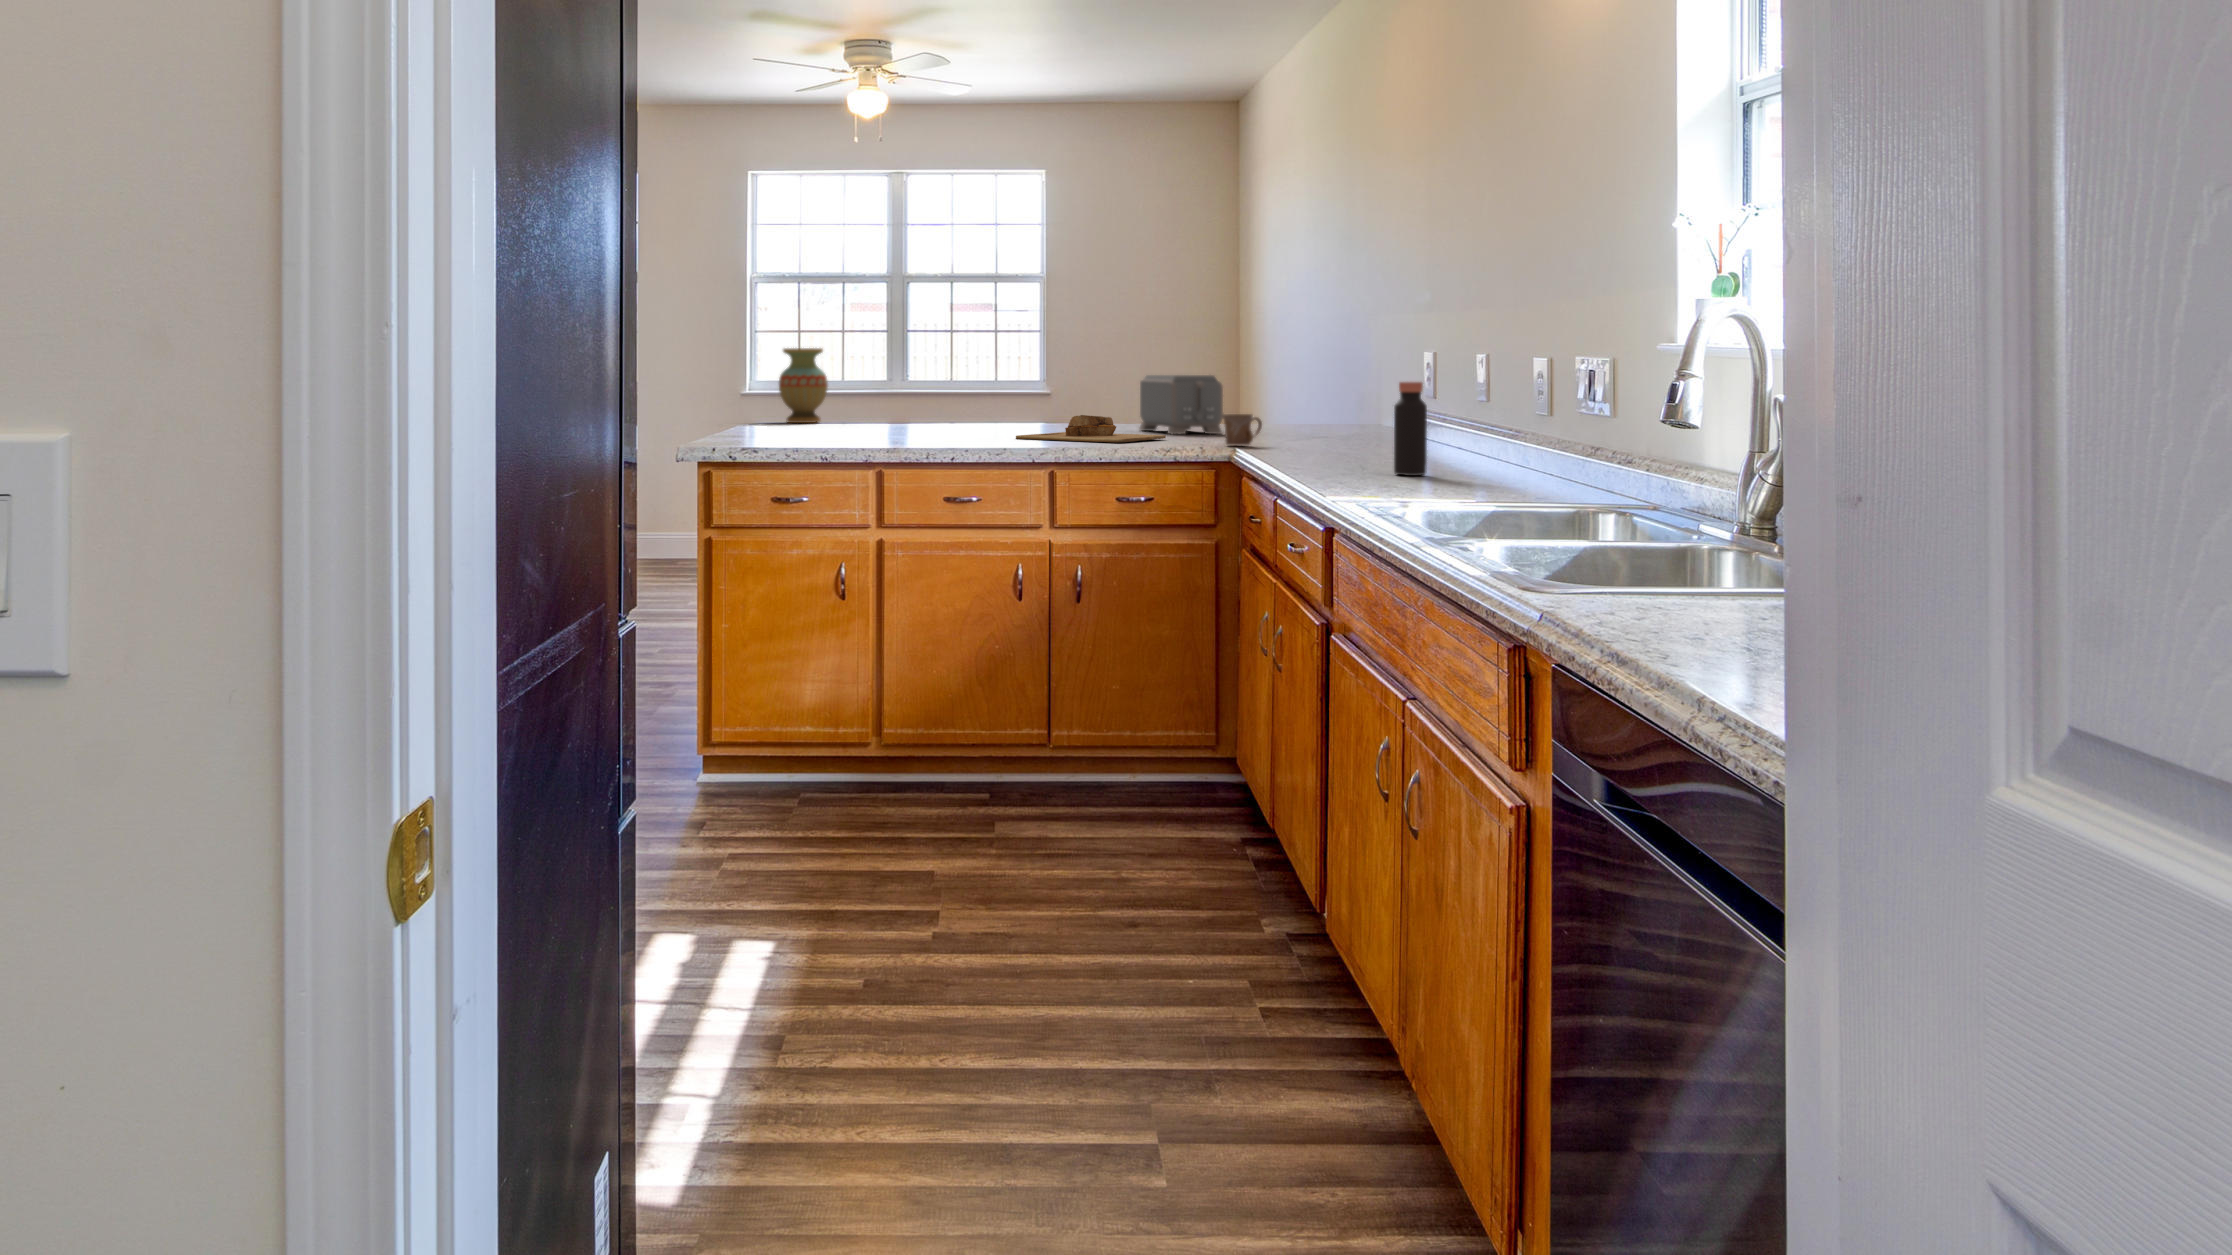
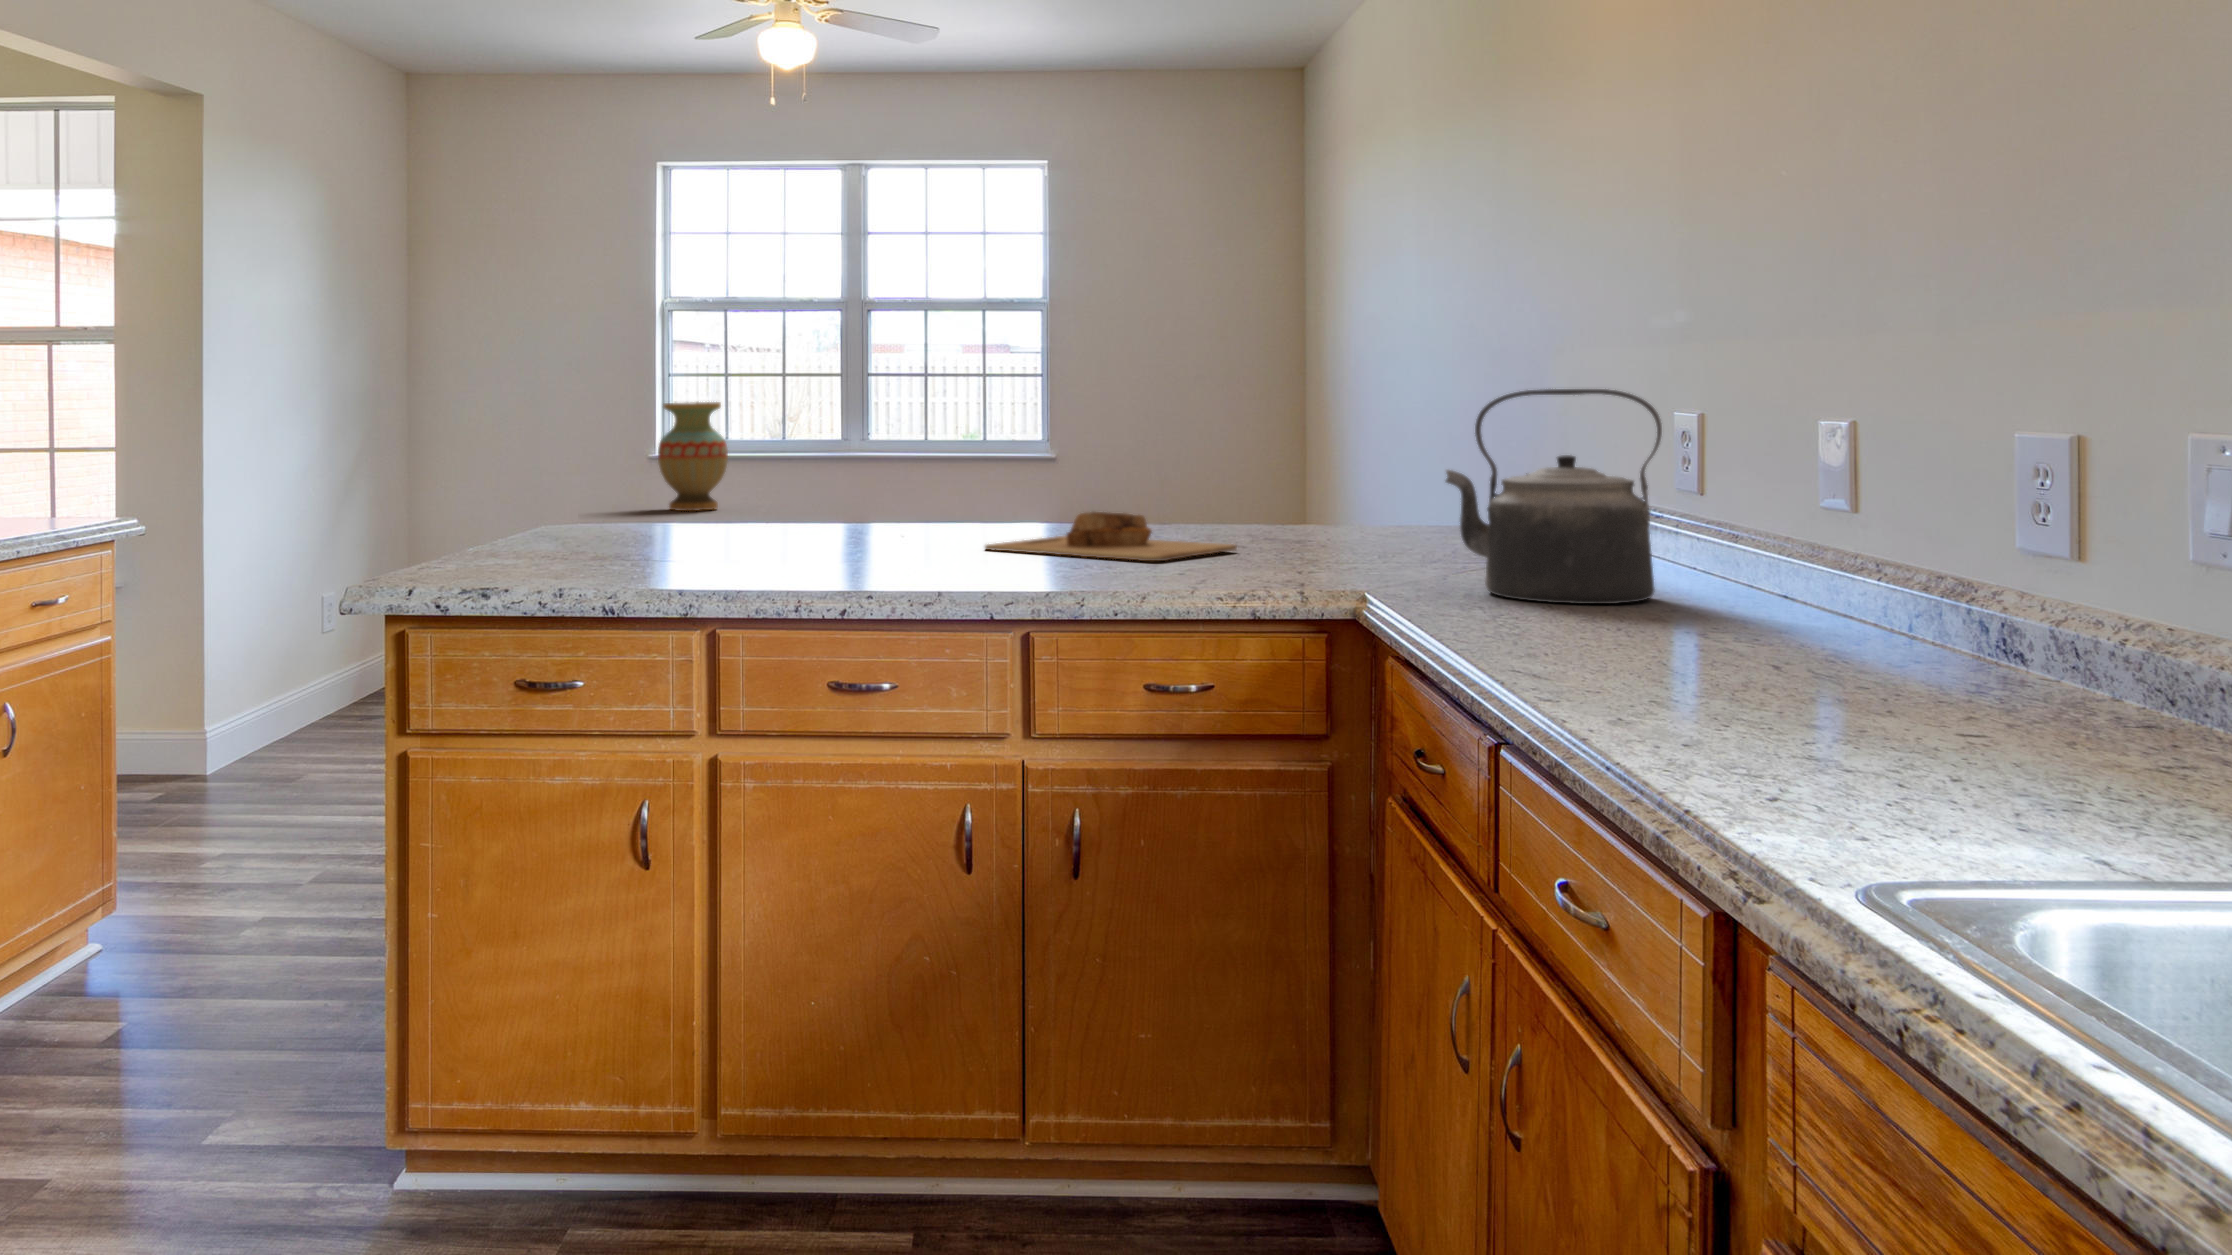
kettle: none [1276,342,1383,455] -> present [1446,389,1662,604]
toaster: present [1139,375,1223,434] -> none [1191,439,1332,537]
bottle: present [1394,382,1427,476] -> none [1765,480,1851,694]
mug: present [1222,414,1262,446] -> none [1339,514,1412,571]

